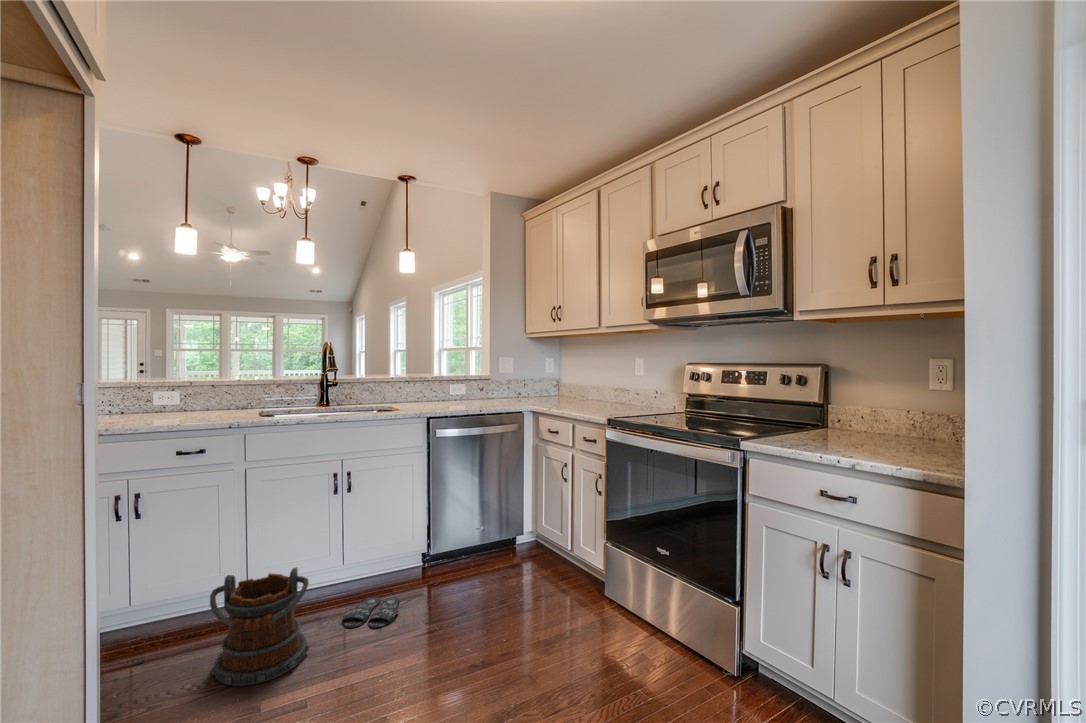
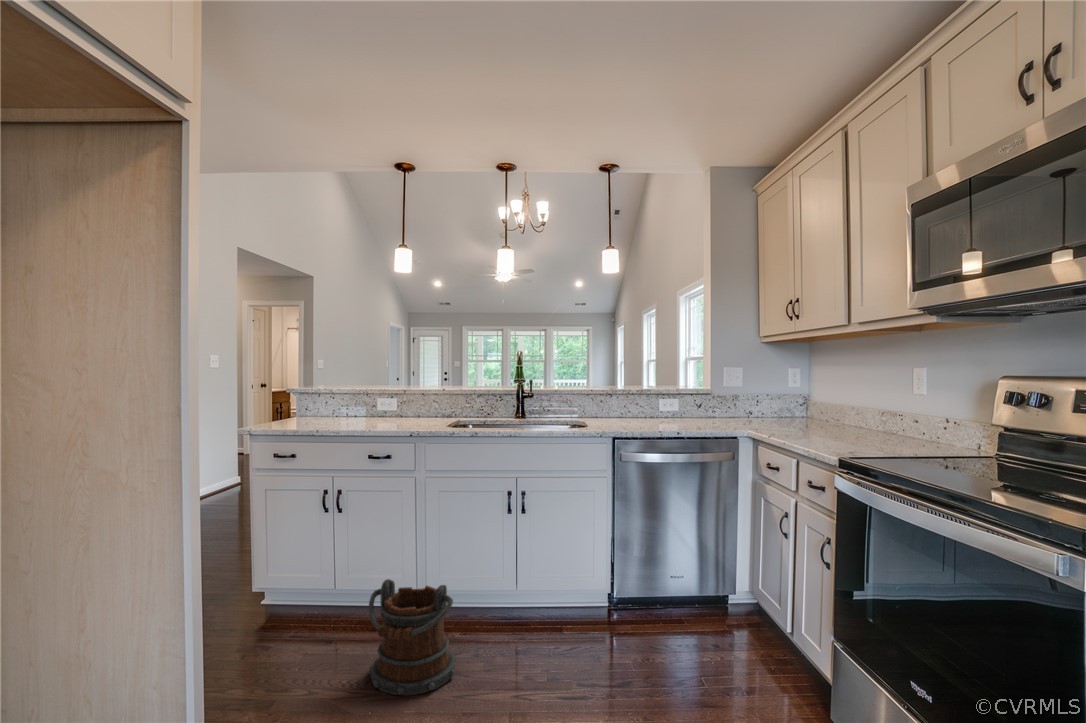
slippers: present [342,597,400,629] -> none [498,635,564,673]

